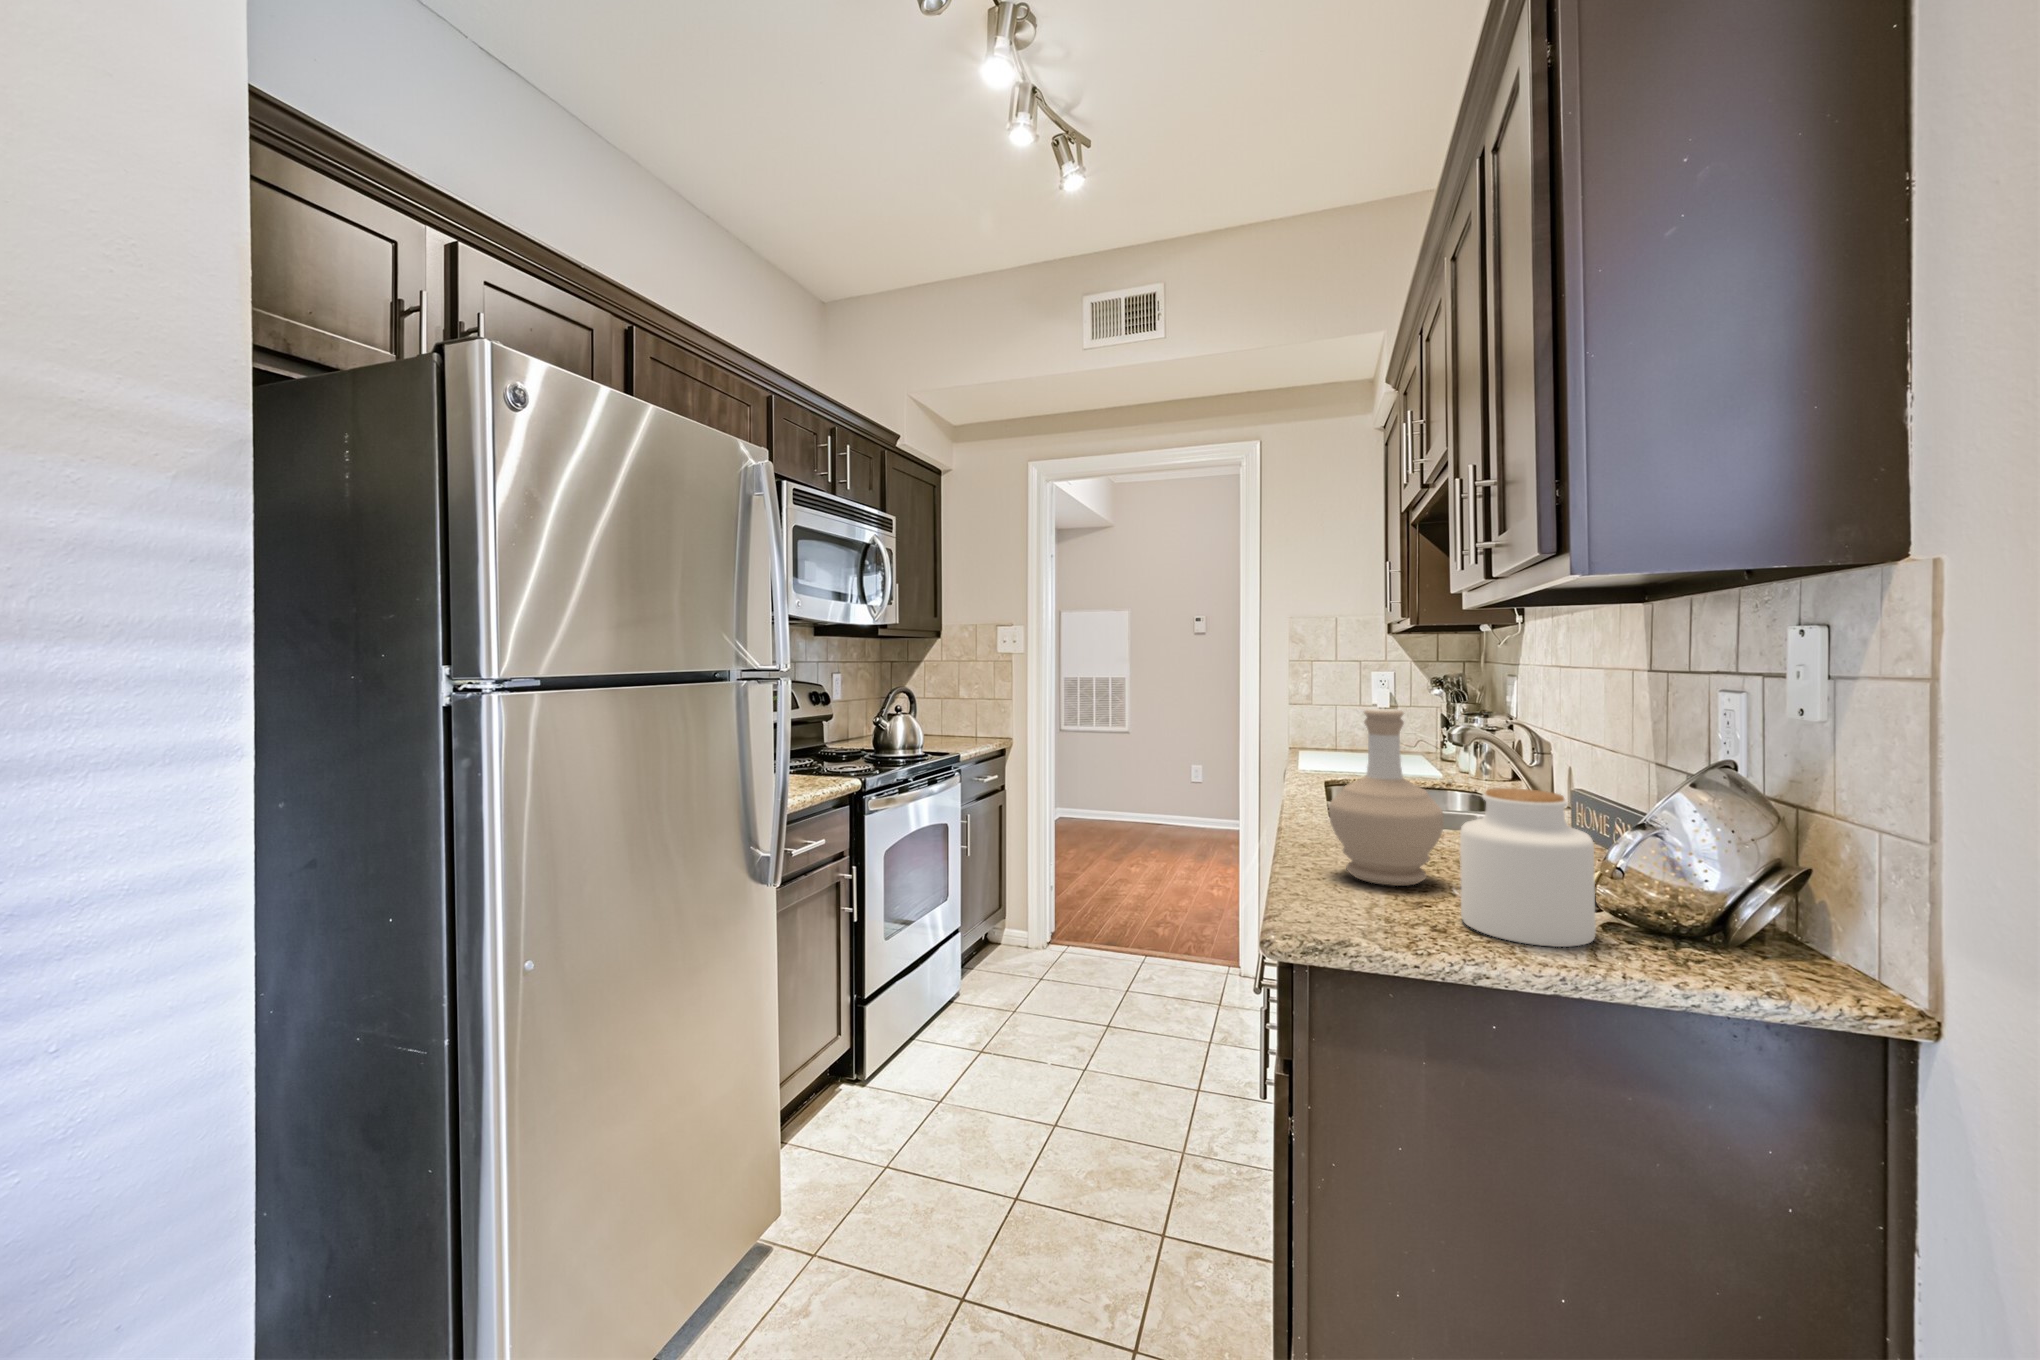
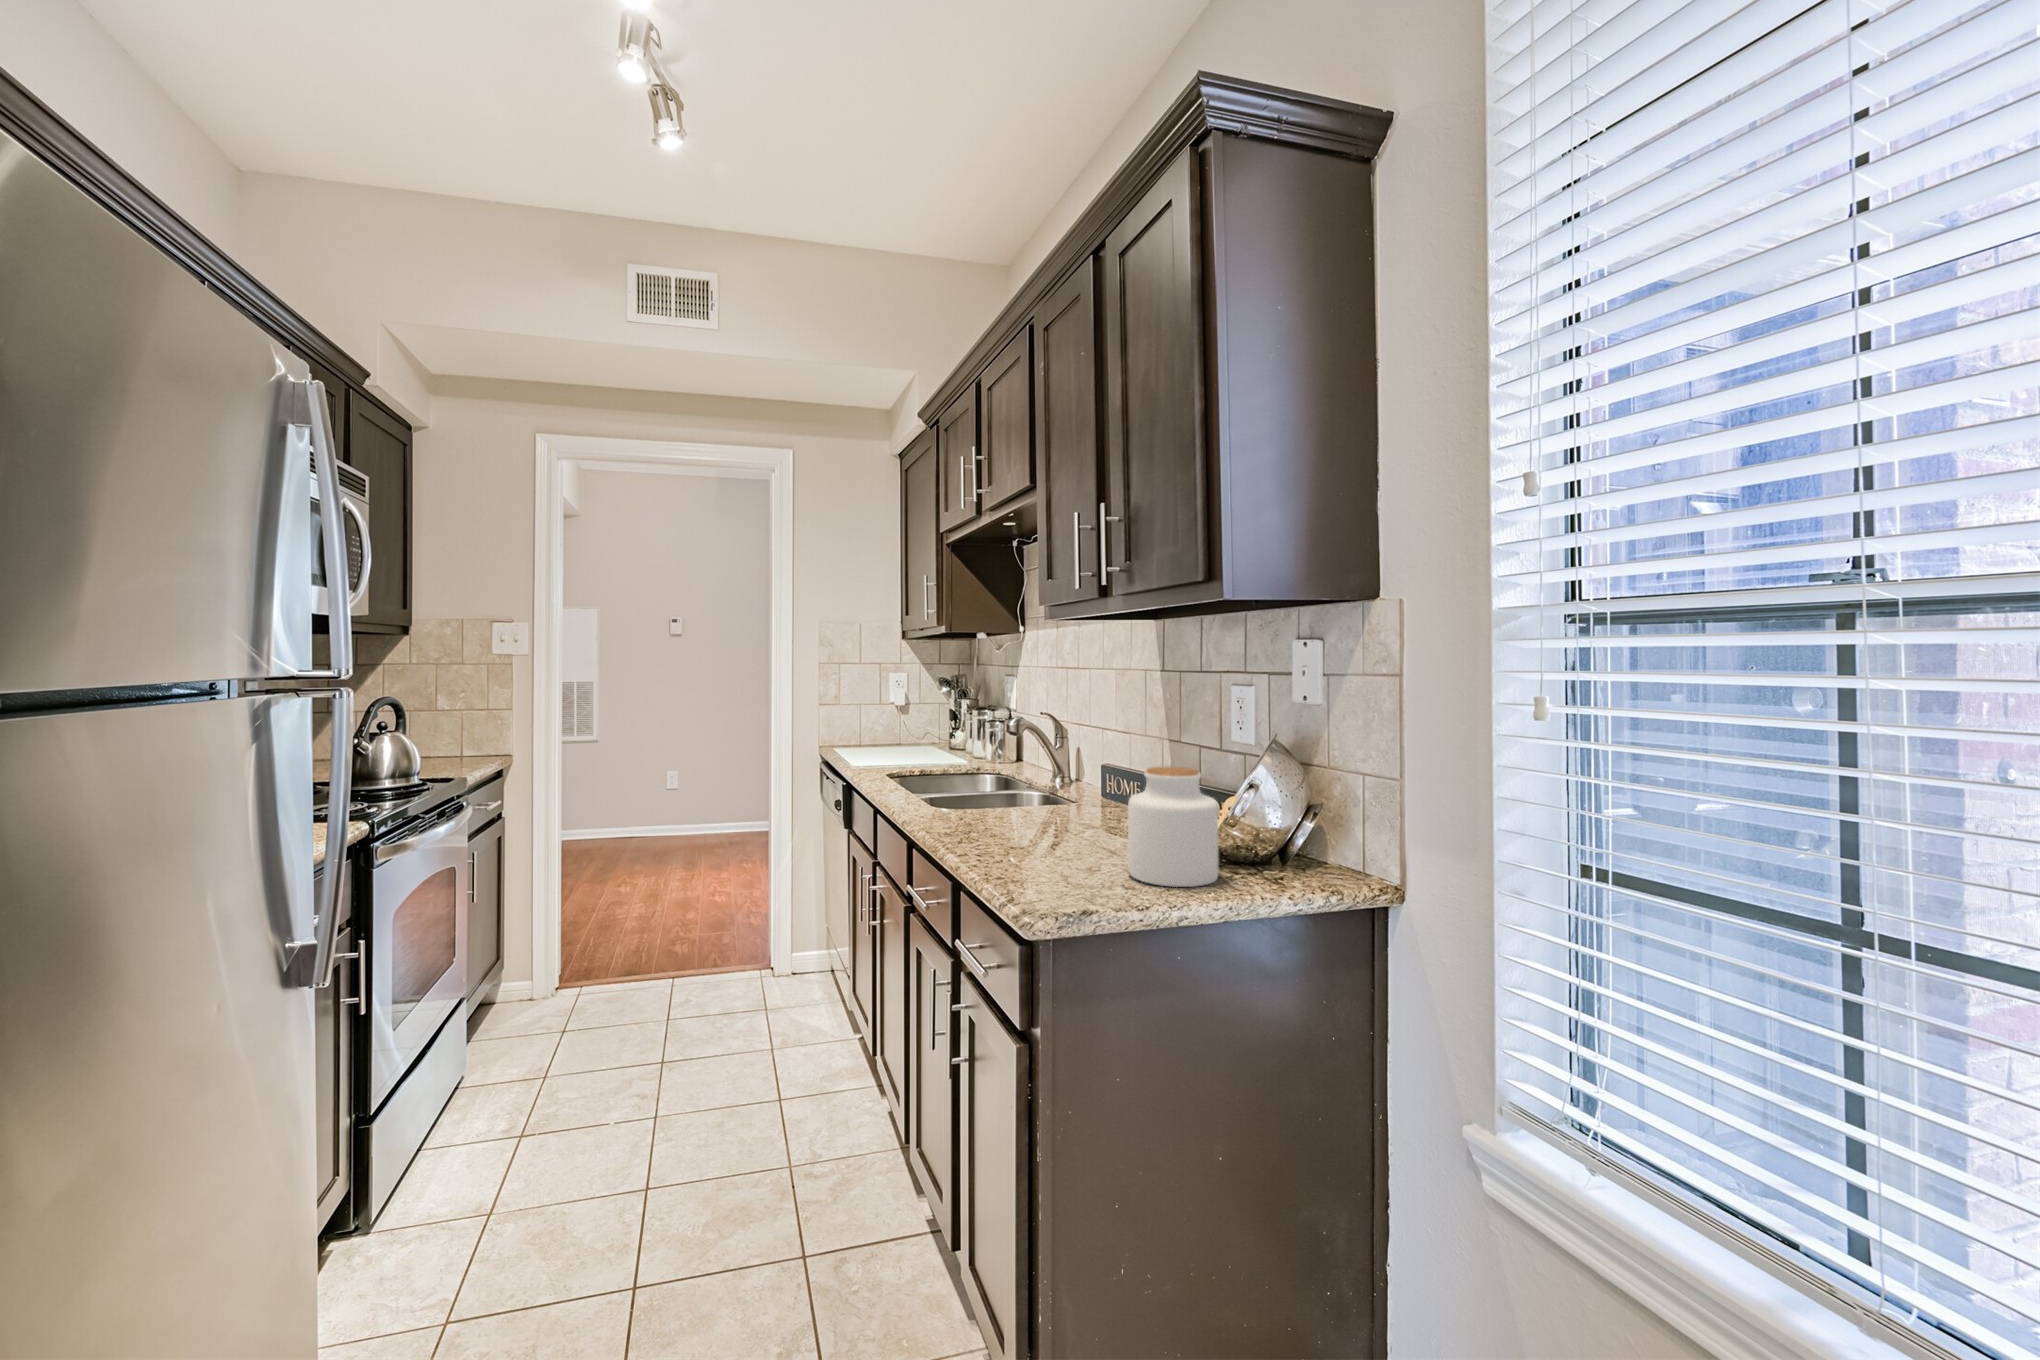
bottle: present [1329,709,1444,886] -> none [996,707,1085,859]

